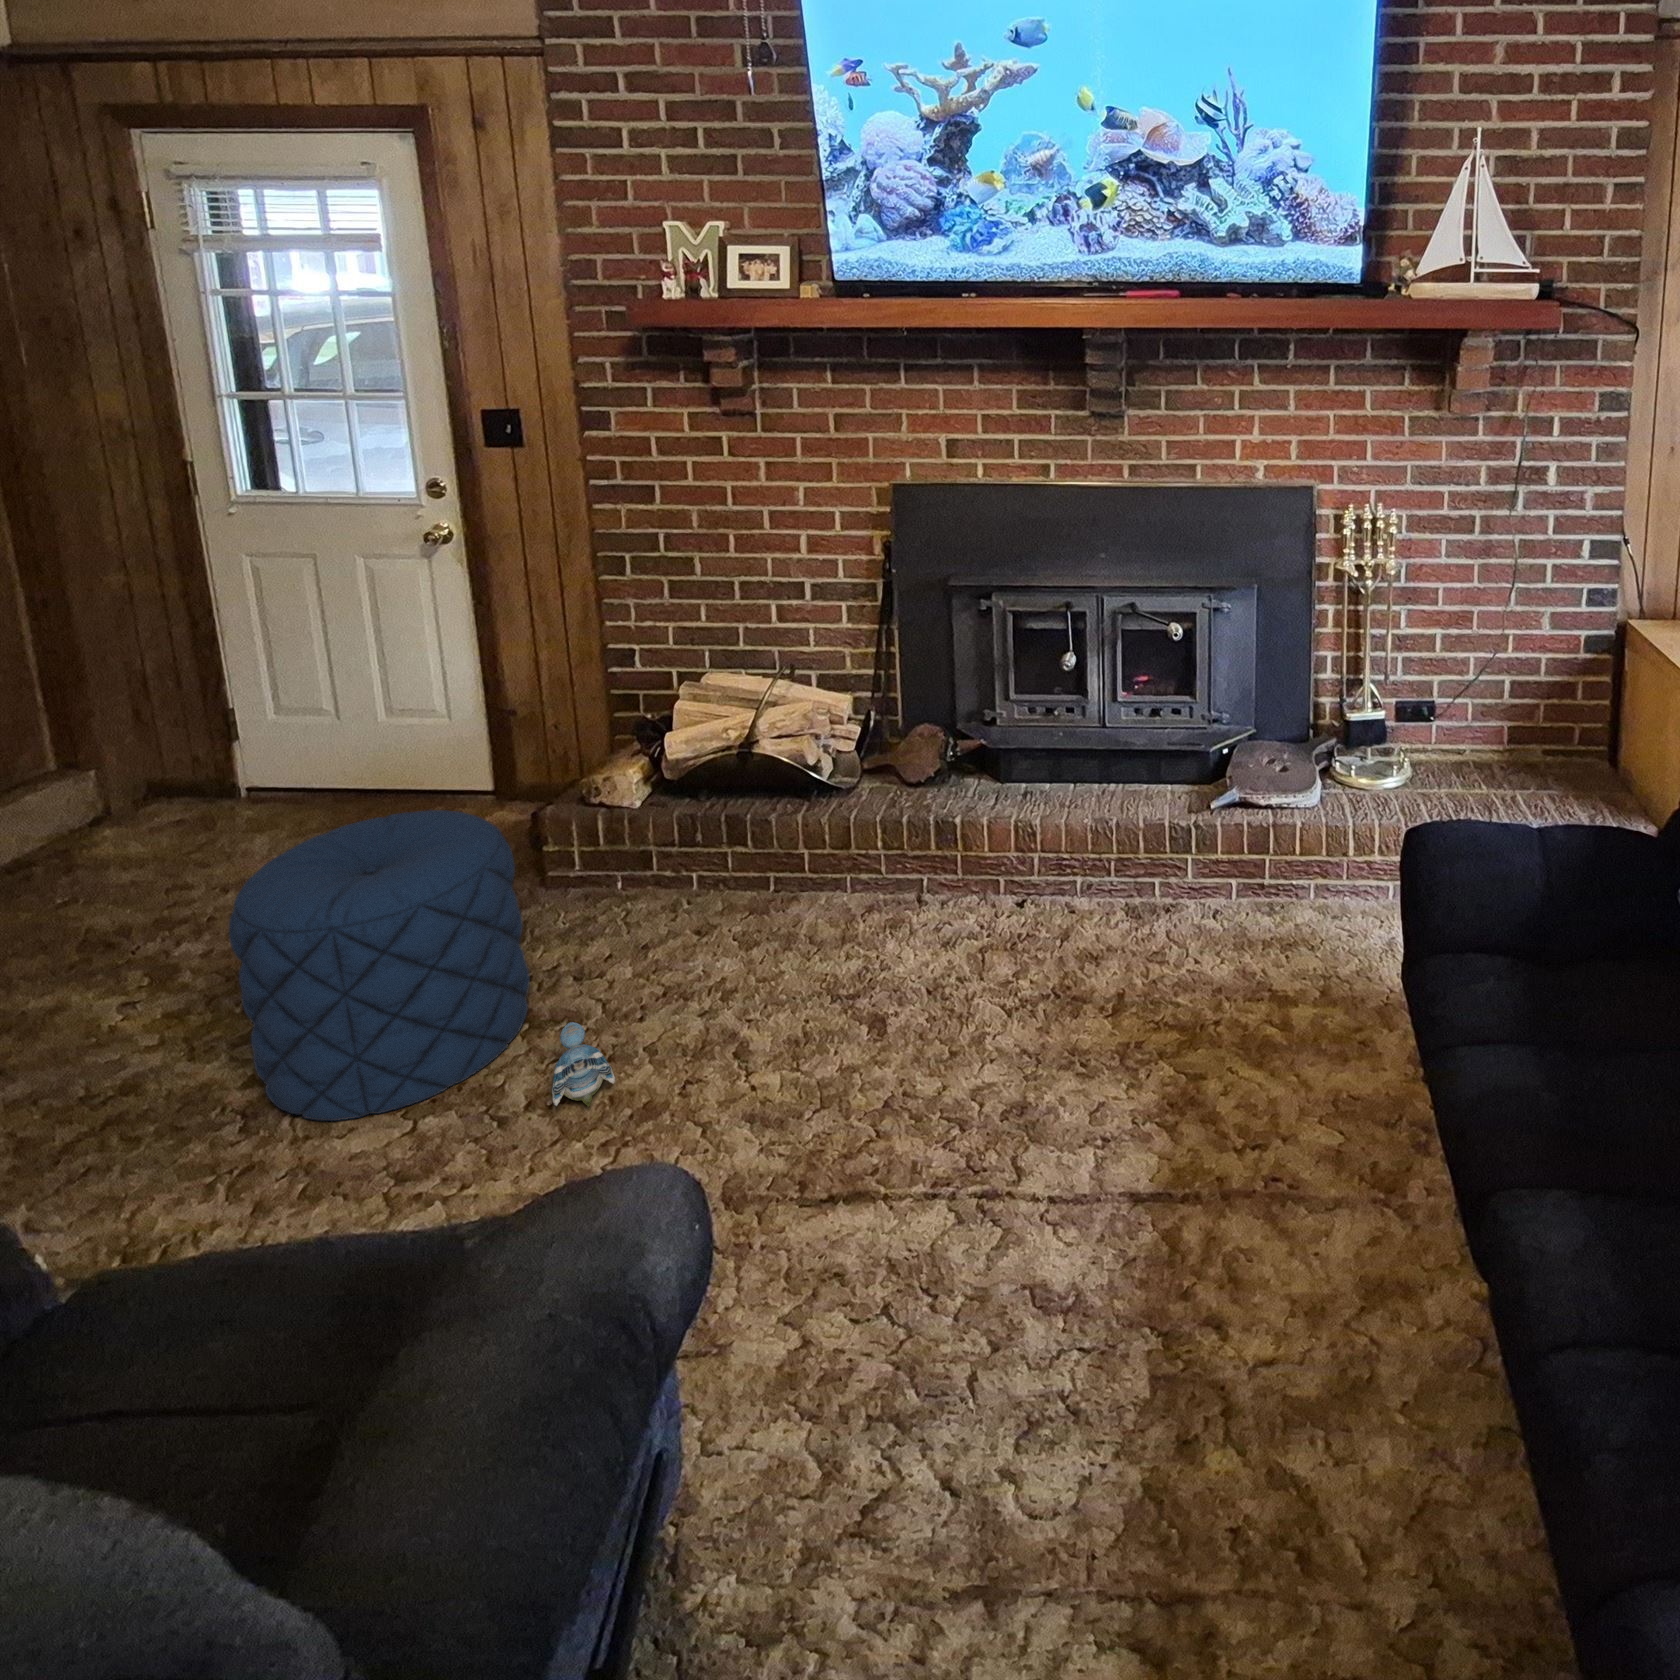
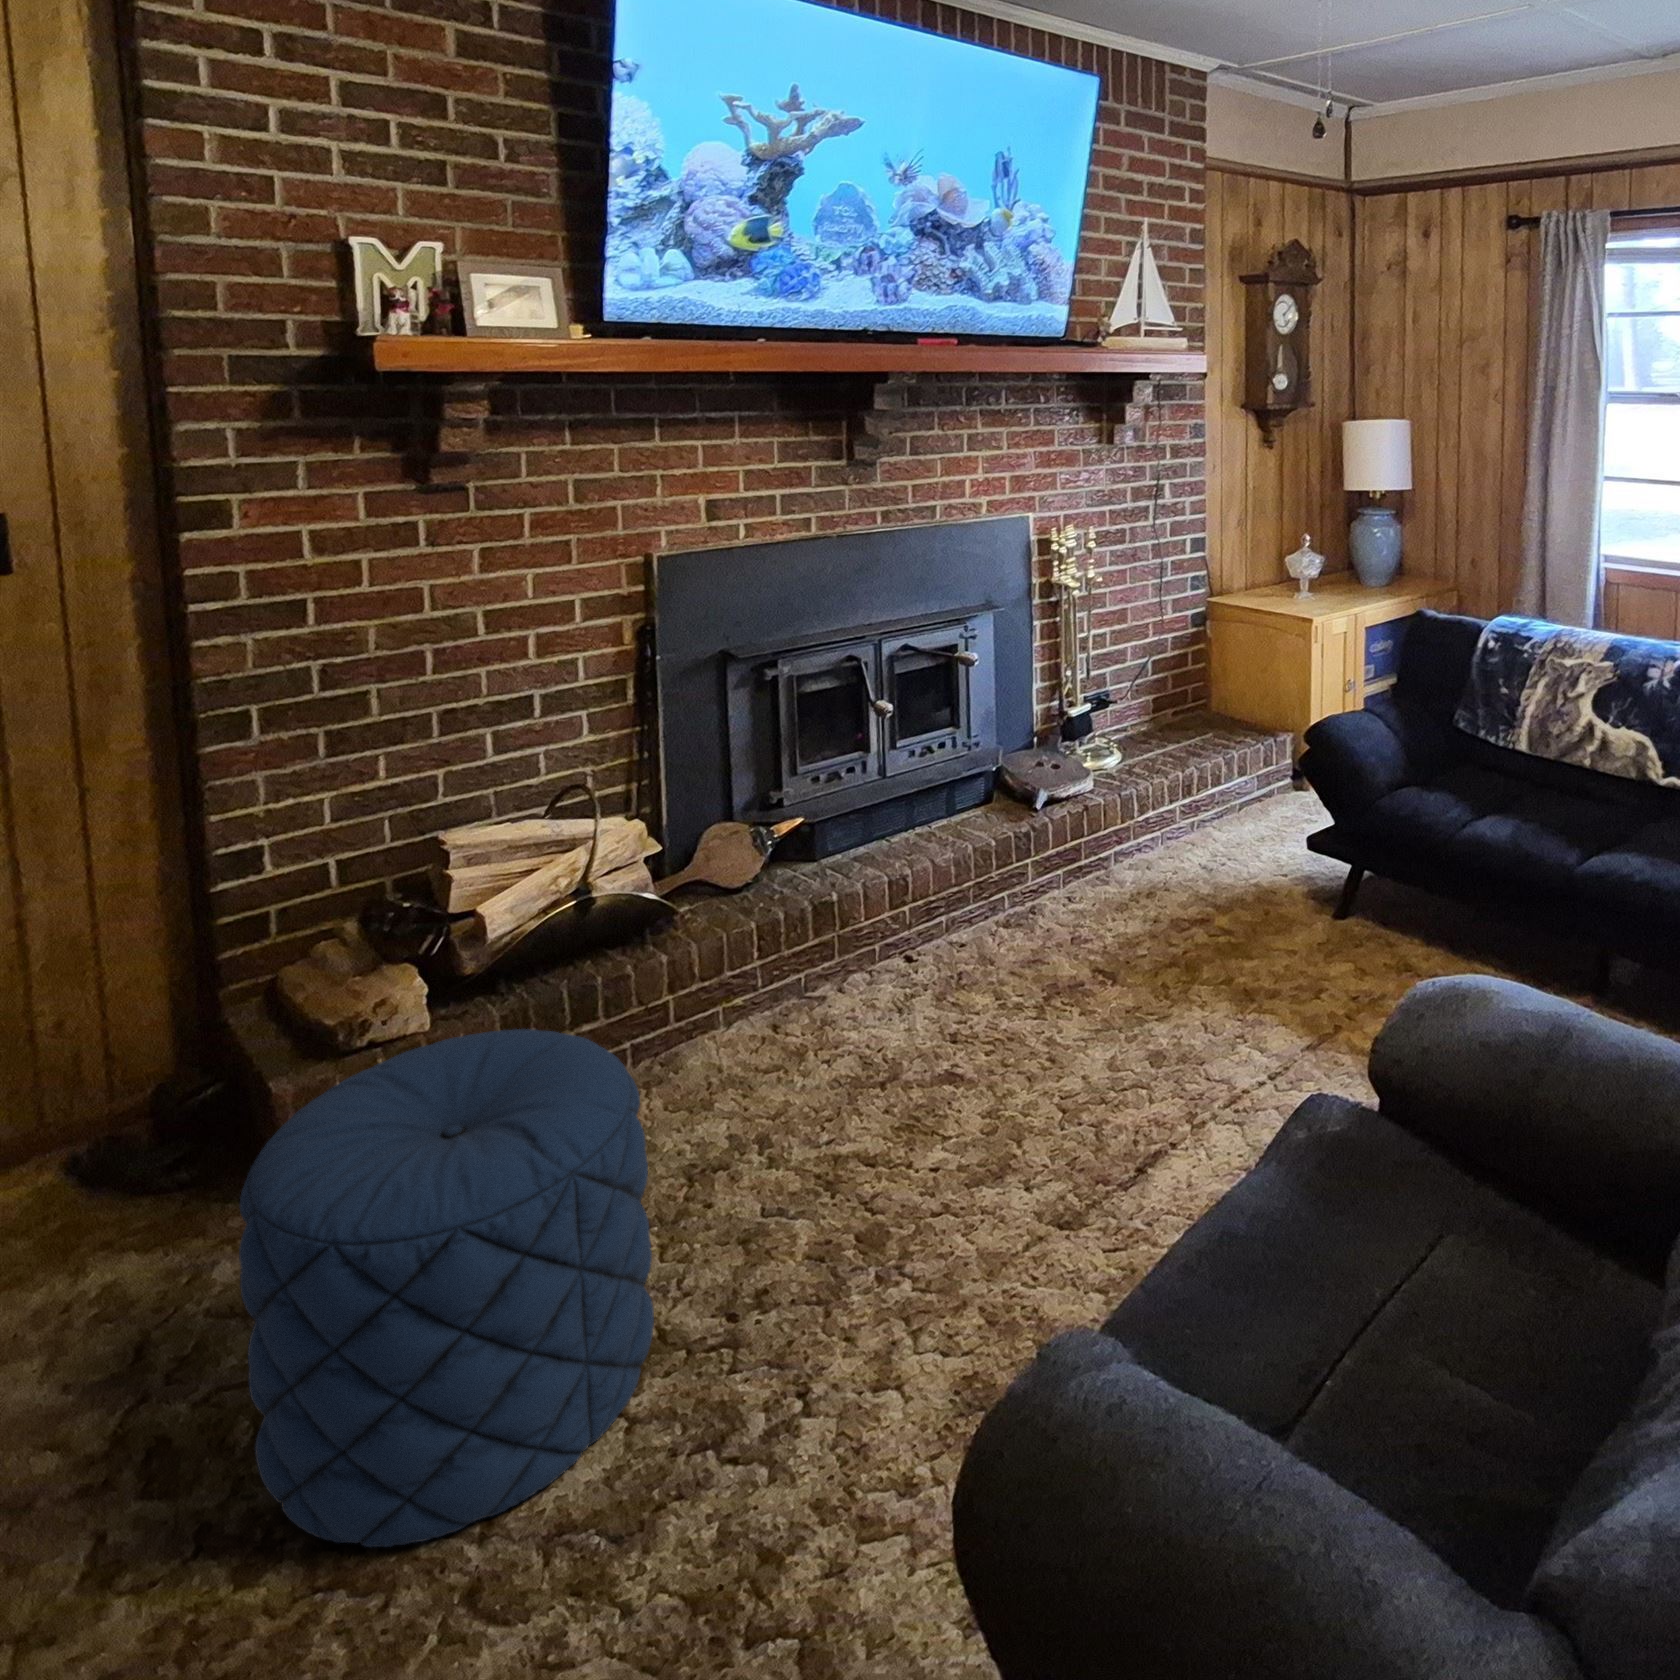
plush toy: present [552,1022,615,1107] -> none [756,1196,859,1277]

